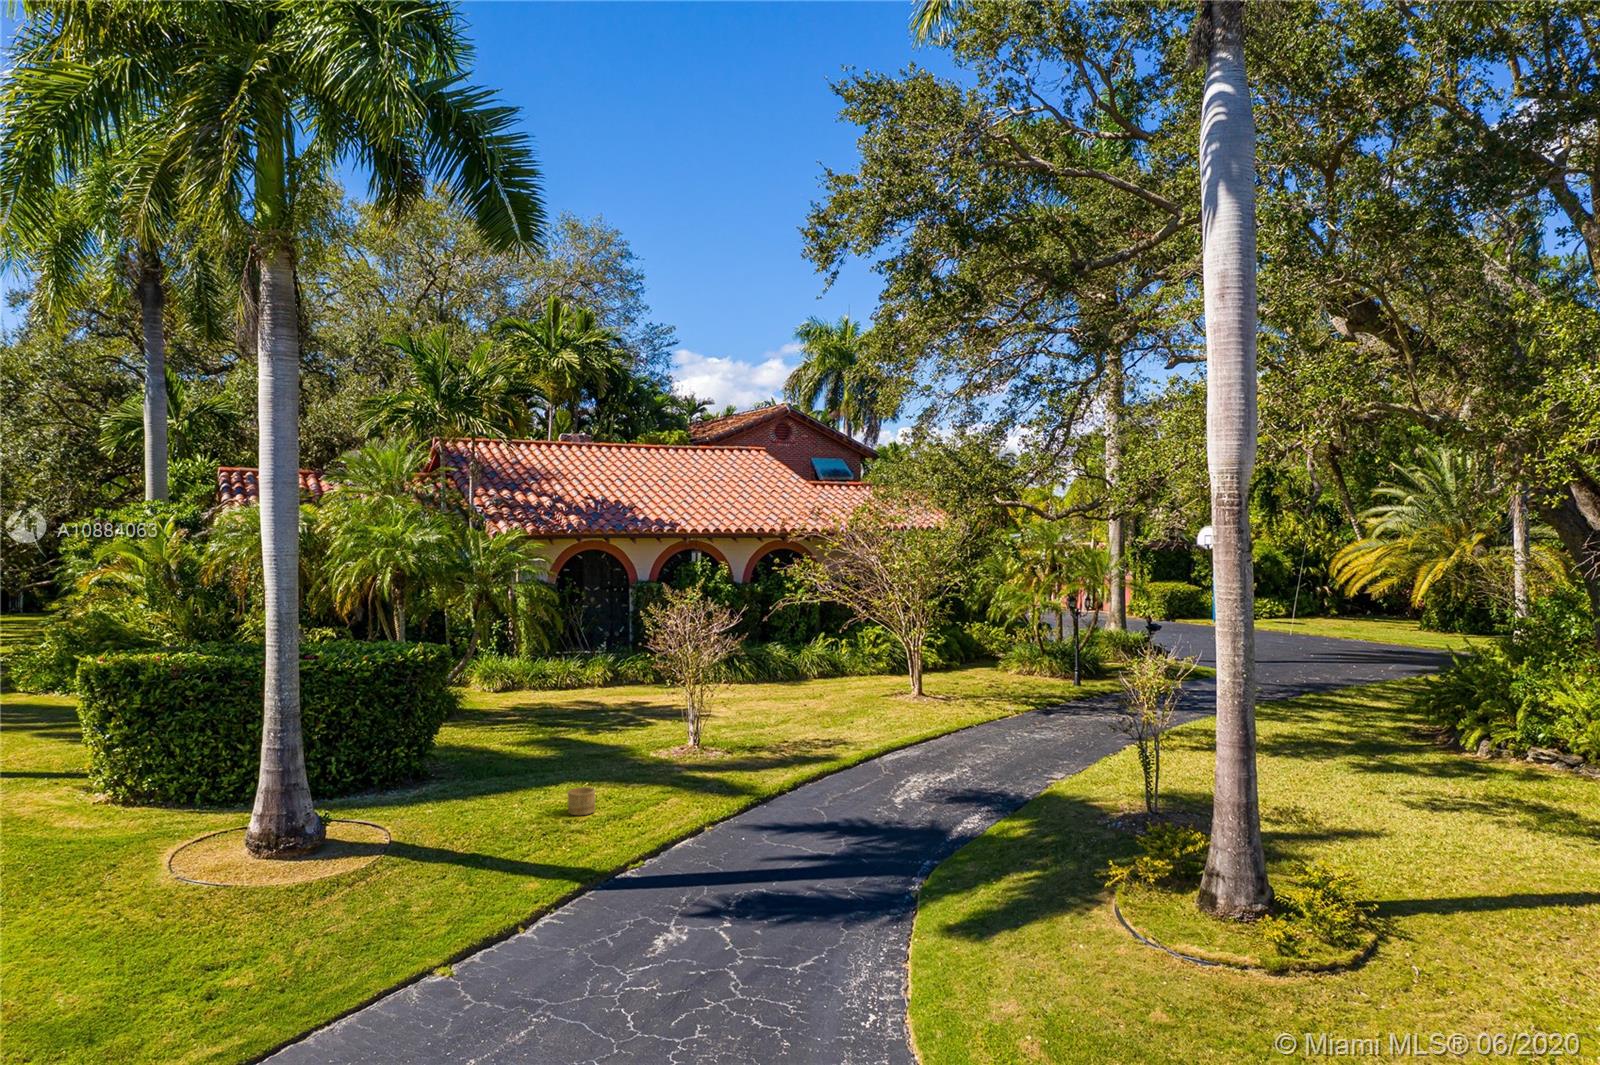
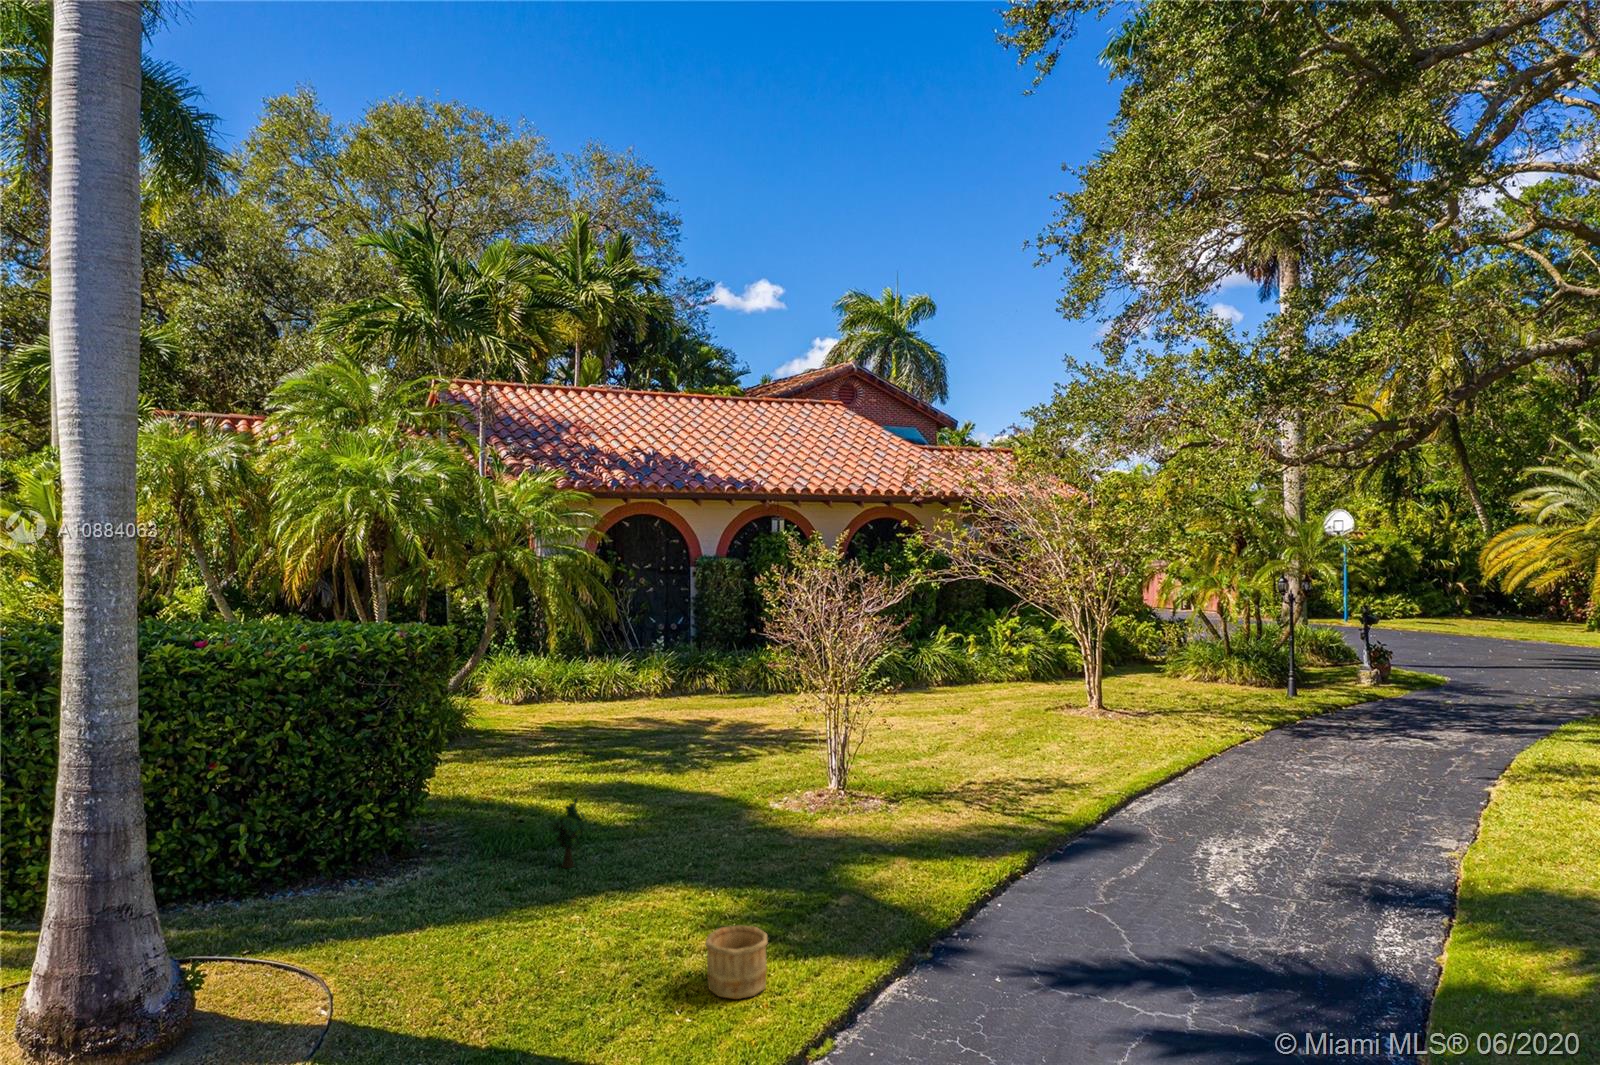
decorative plant: none [504,738,525,775] -> present [550,798,587,868]

